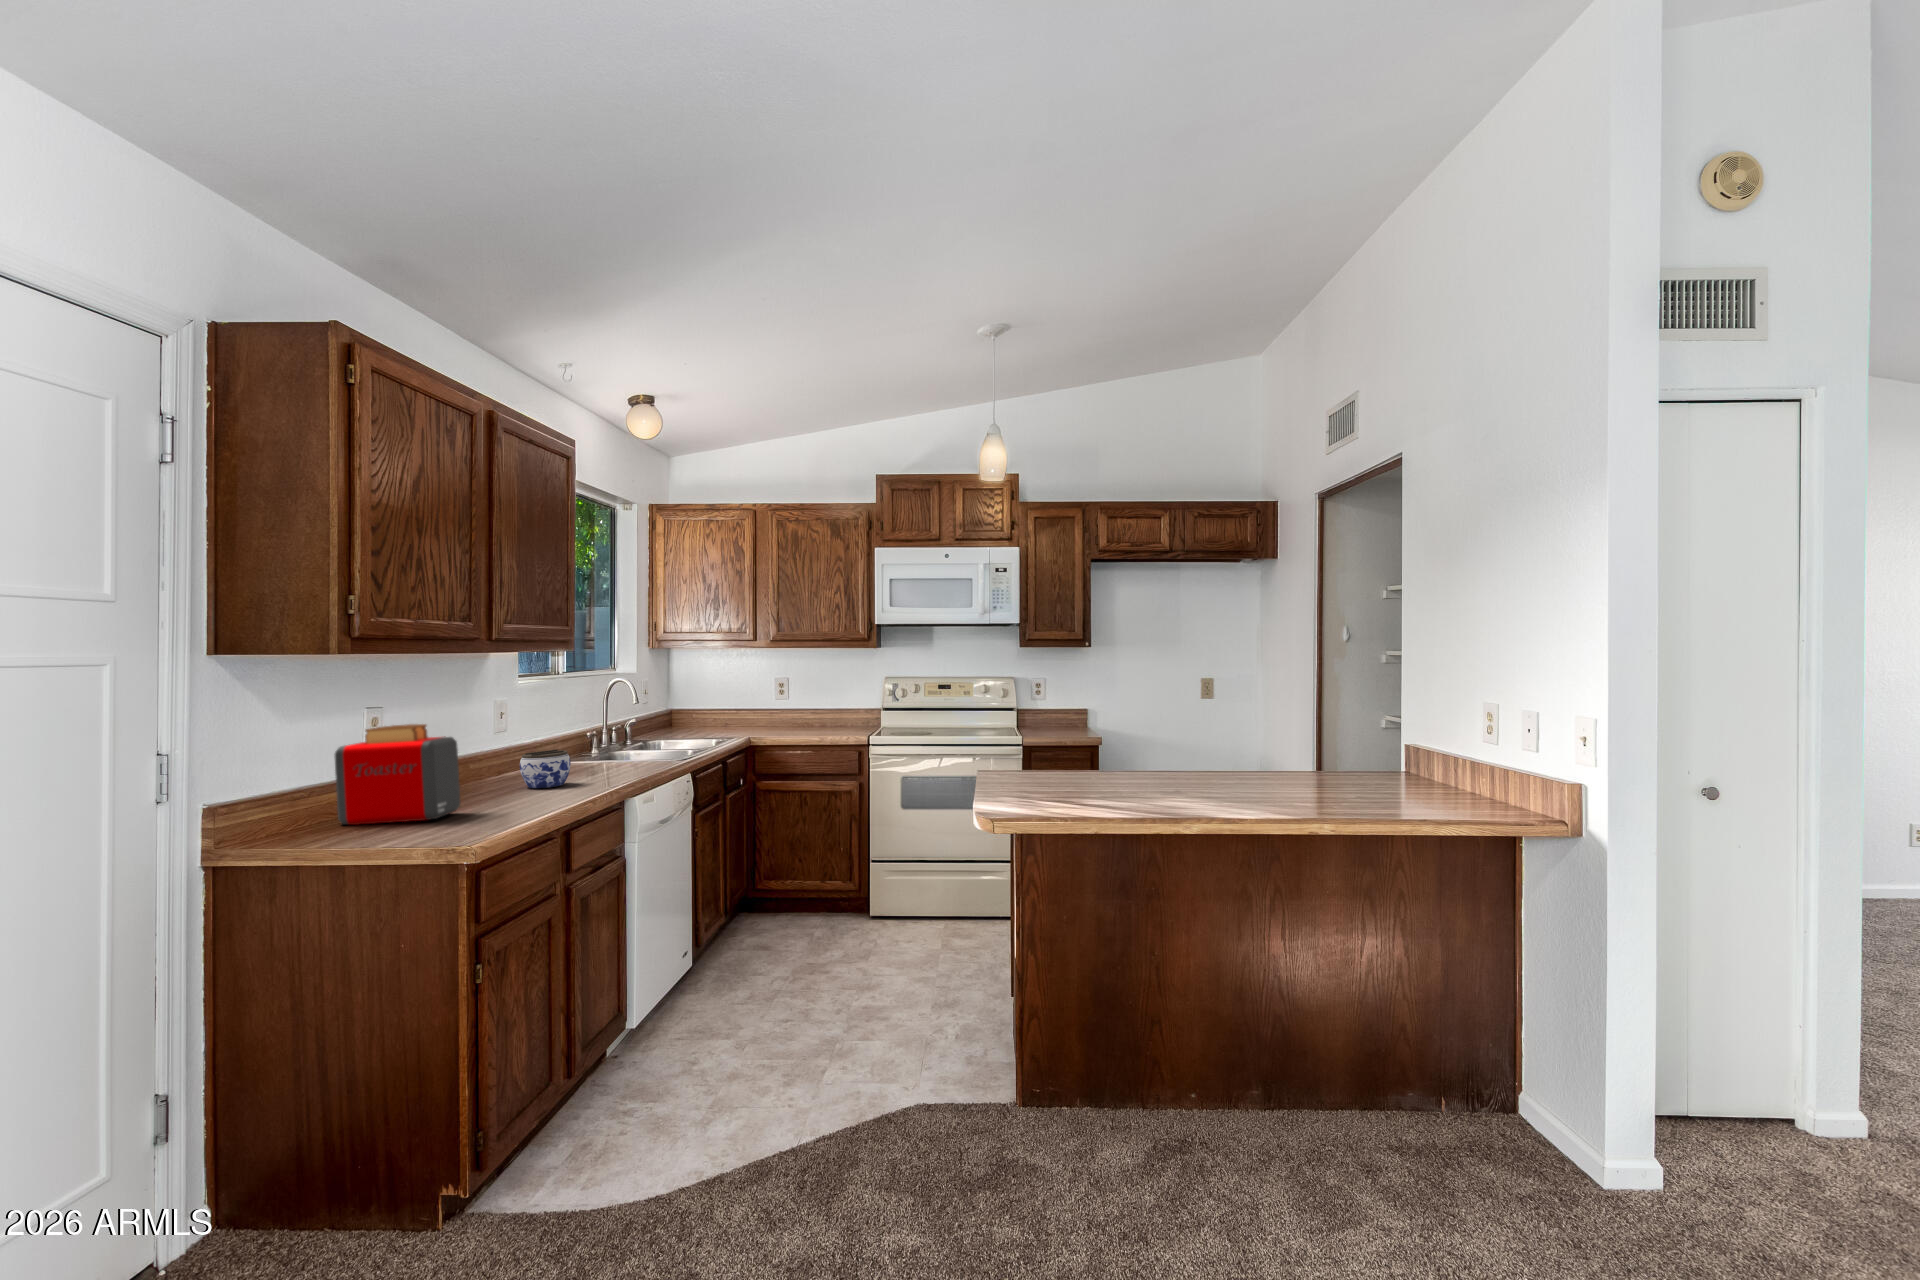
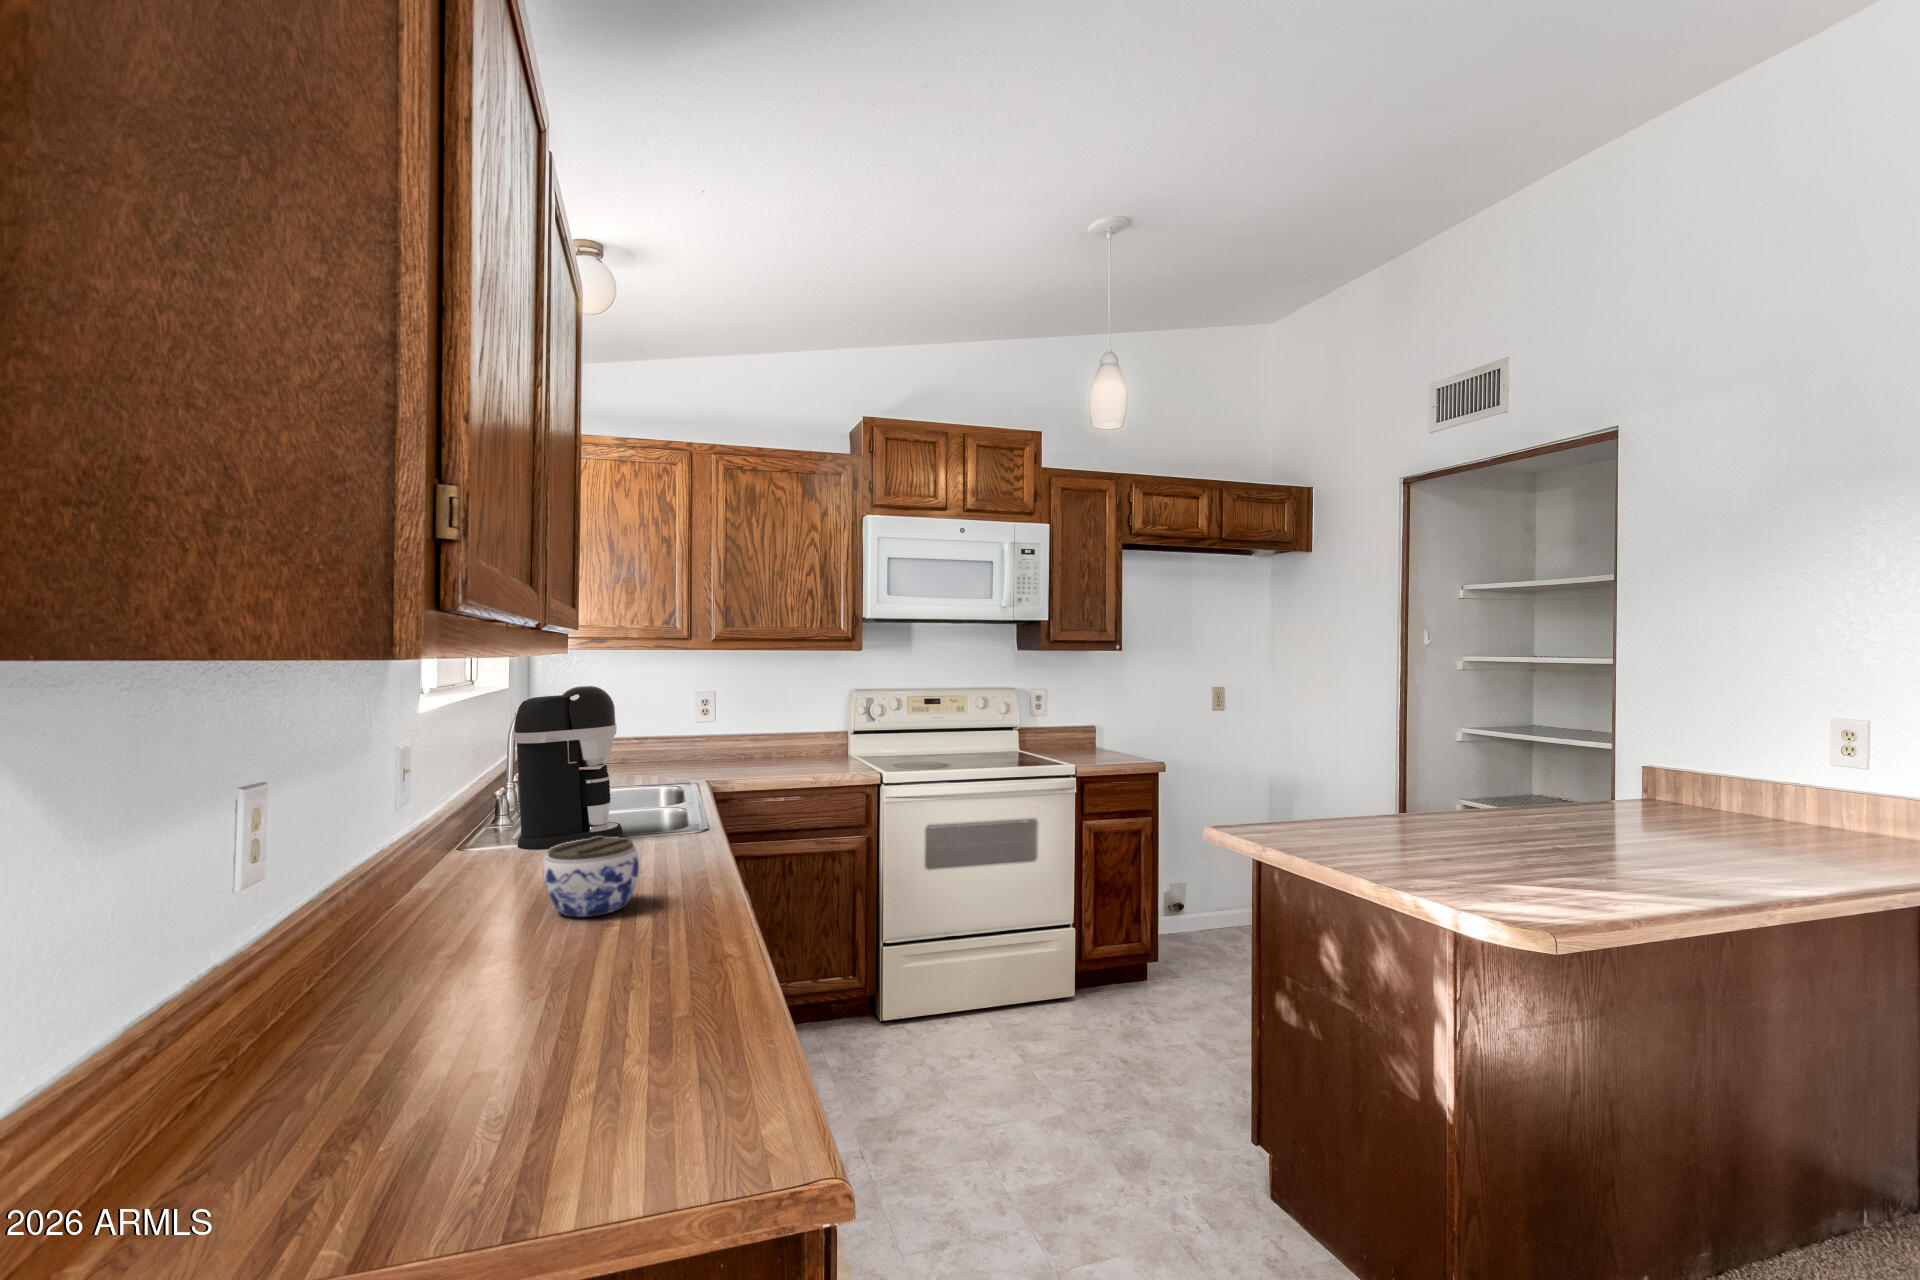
coffee maker: none [567,671,631,765] -> present [514,686,623,850]
toaster: present [335,724,460,825] -> none [282,818,568,1102]

